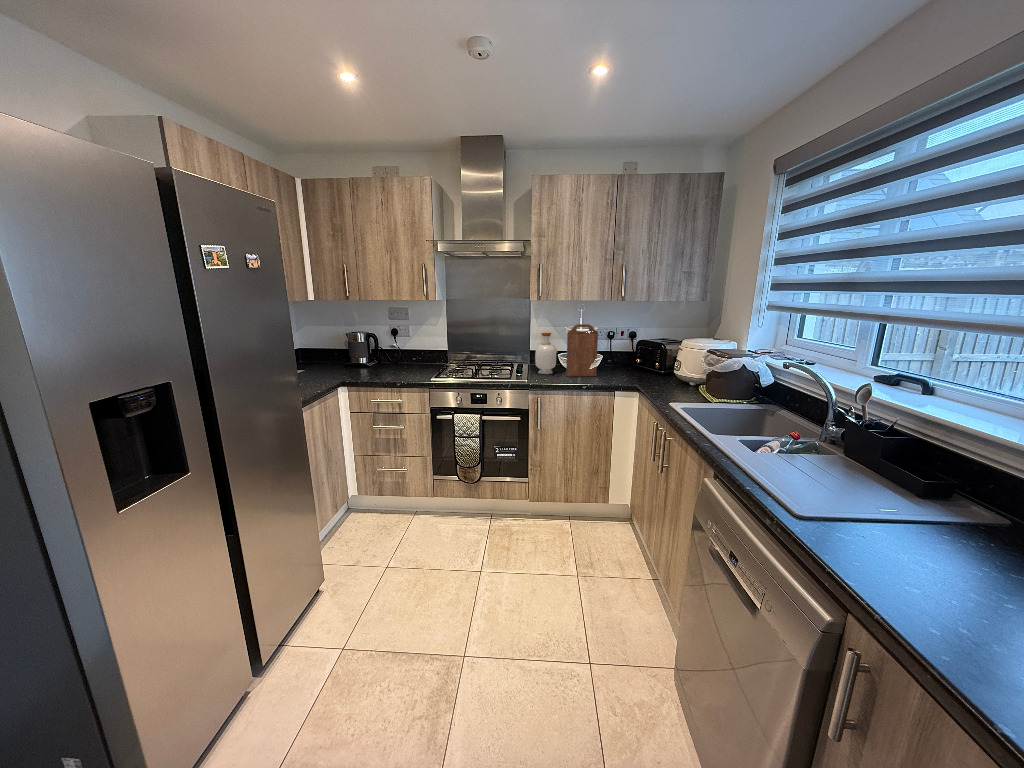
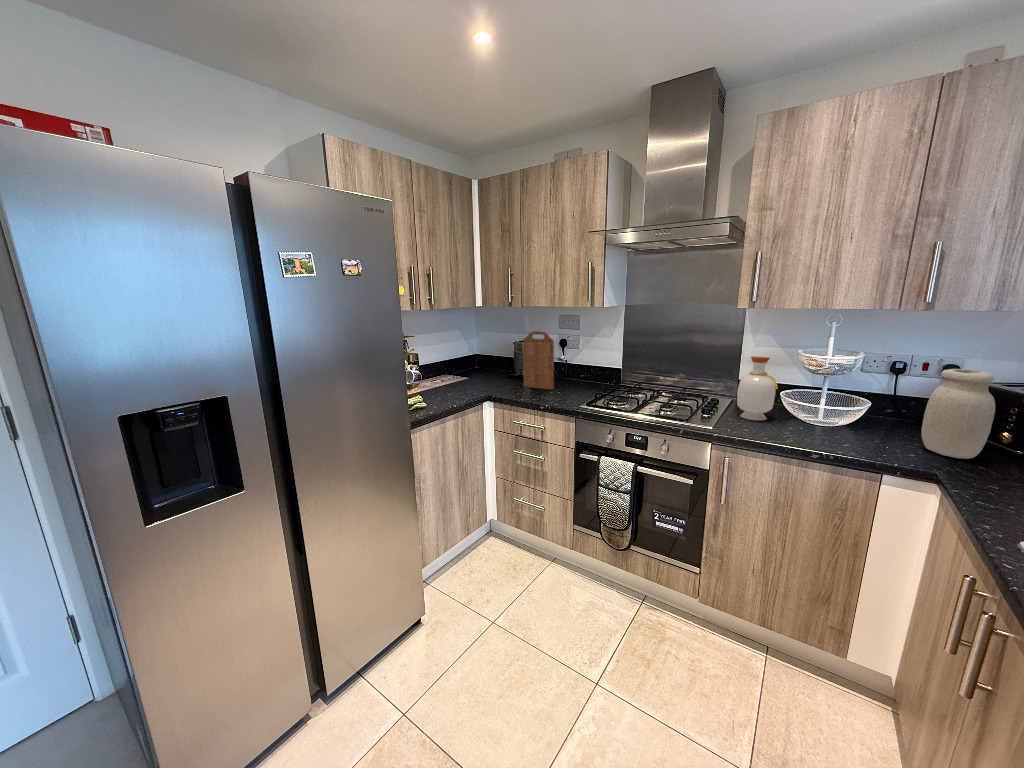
cutting board: present [566,324,598,377] -> present [523,331,554,390]
jar: none [625,333,650,378] -> present [921,369,995,459]

